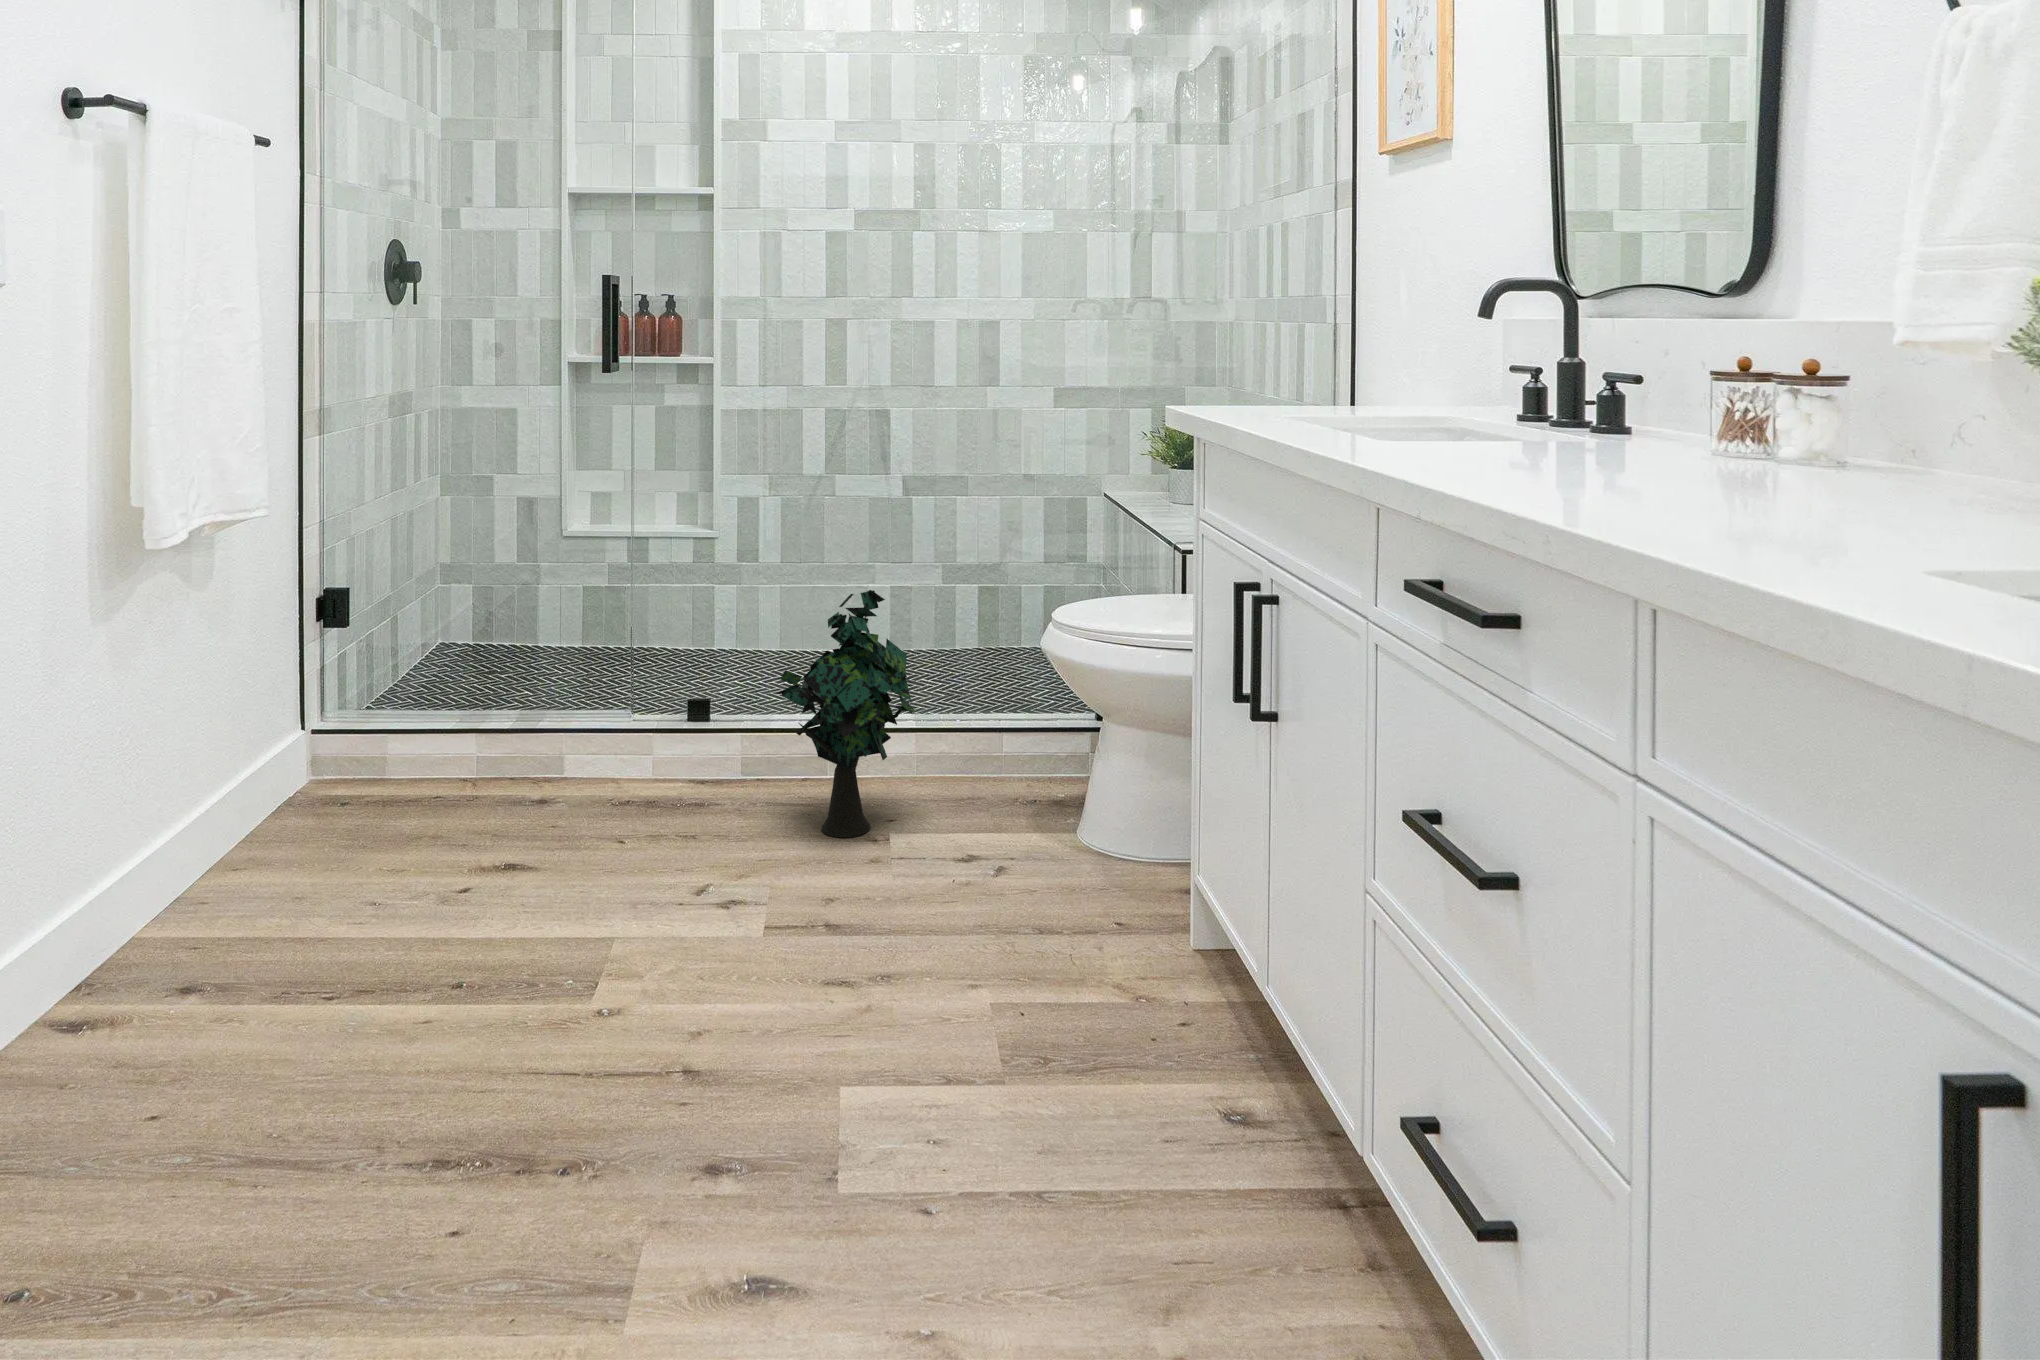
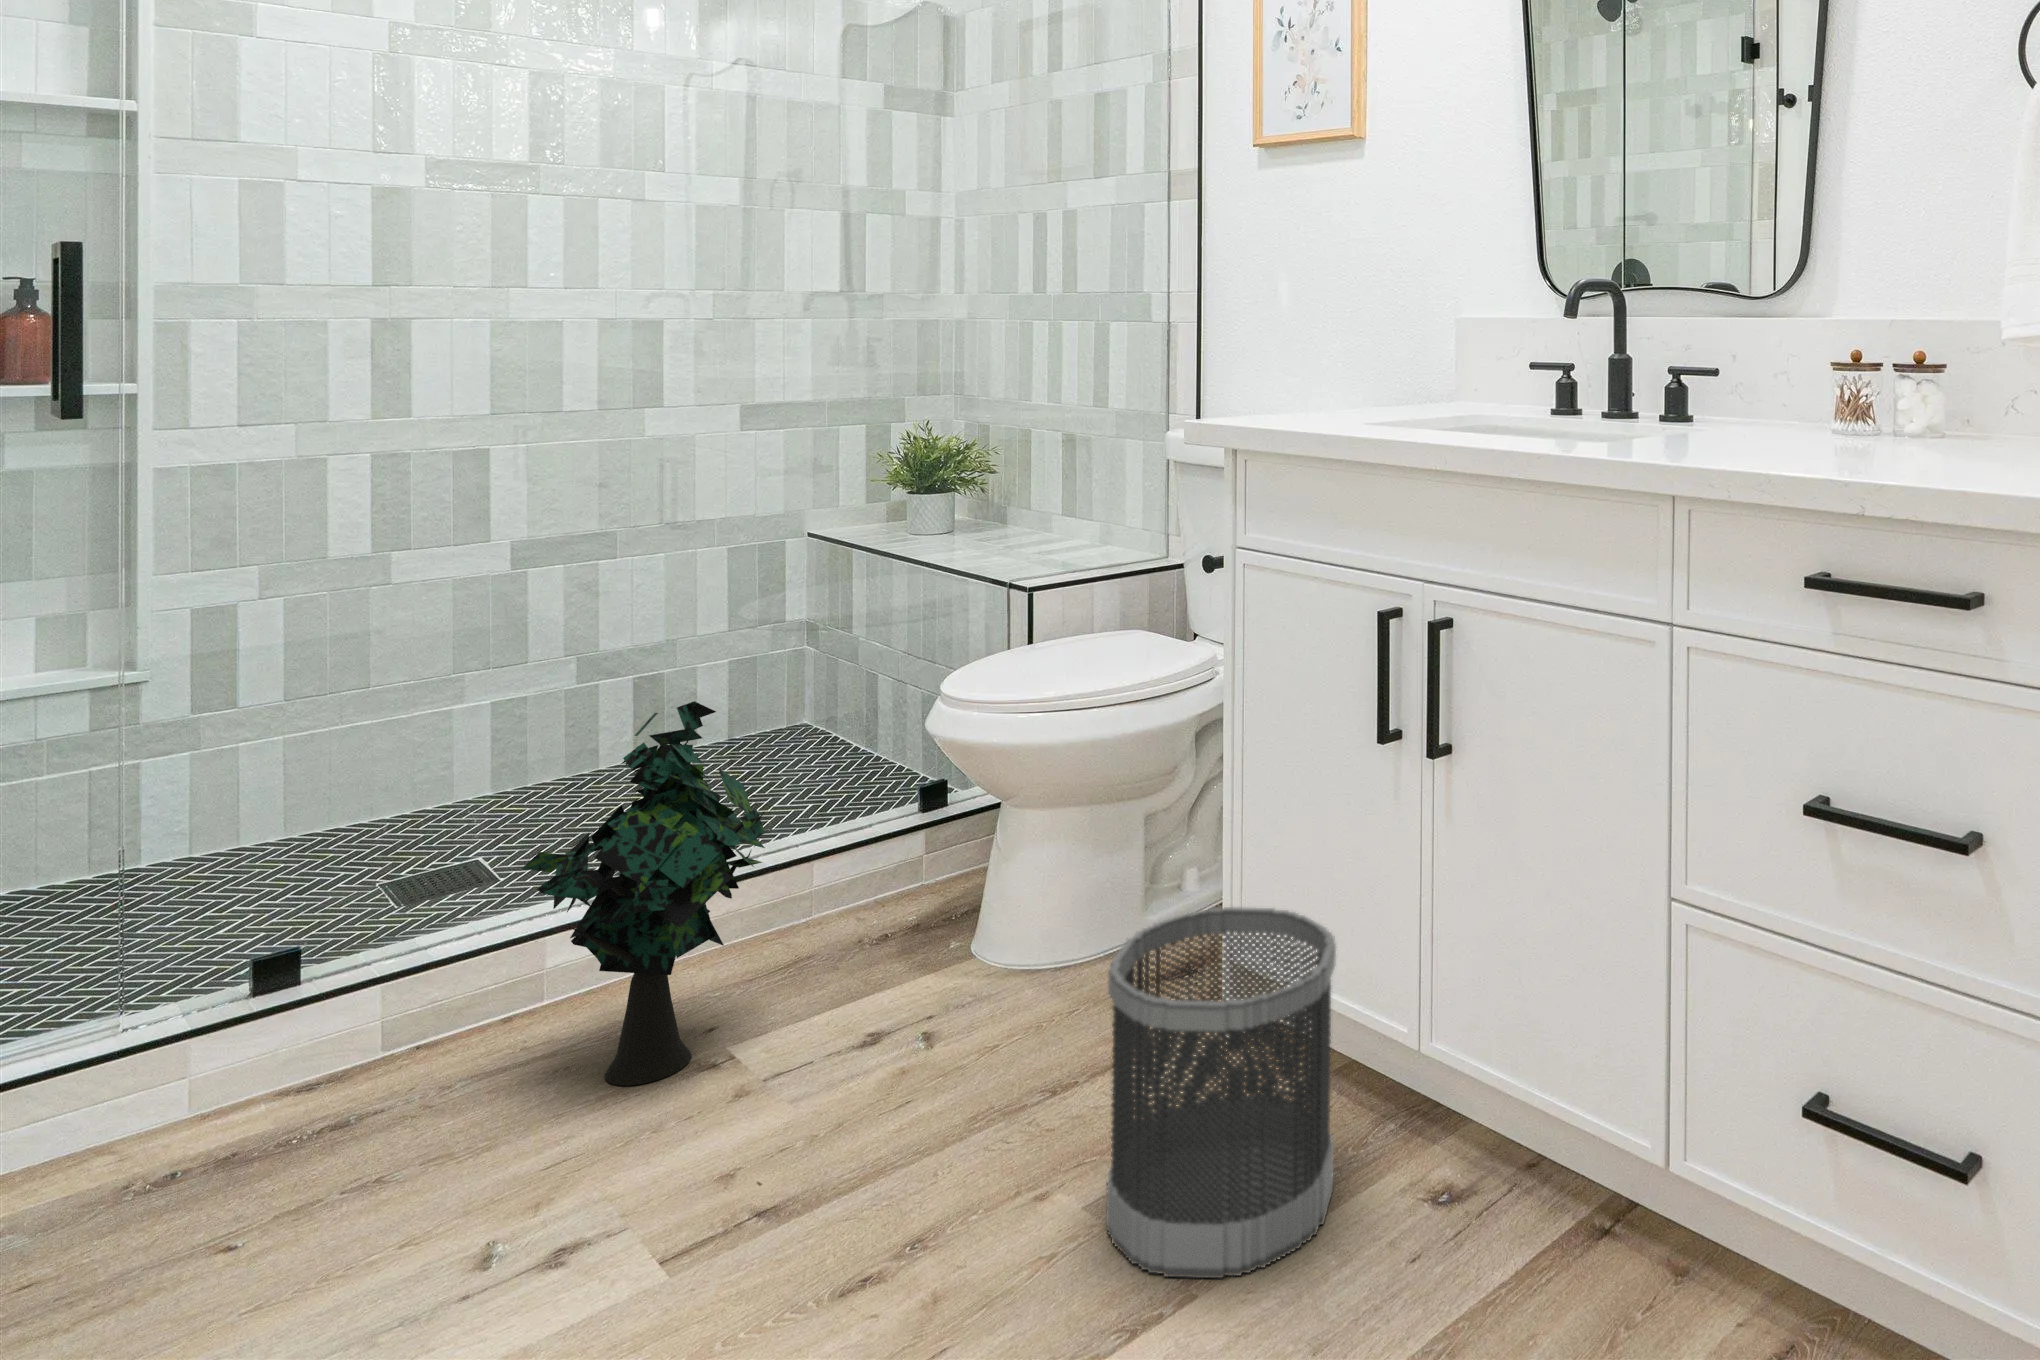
wastebasket: none [984,808,1163,1093] -> present [1106,907,1336,1278]

